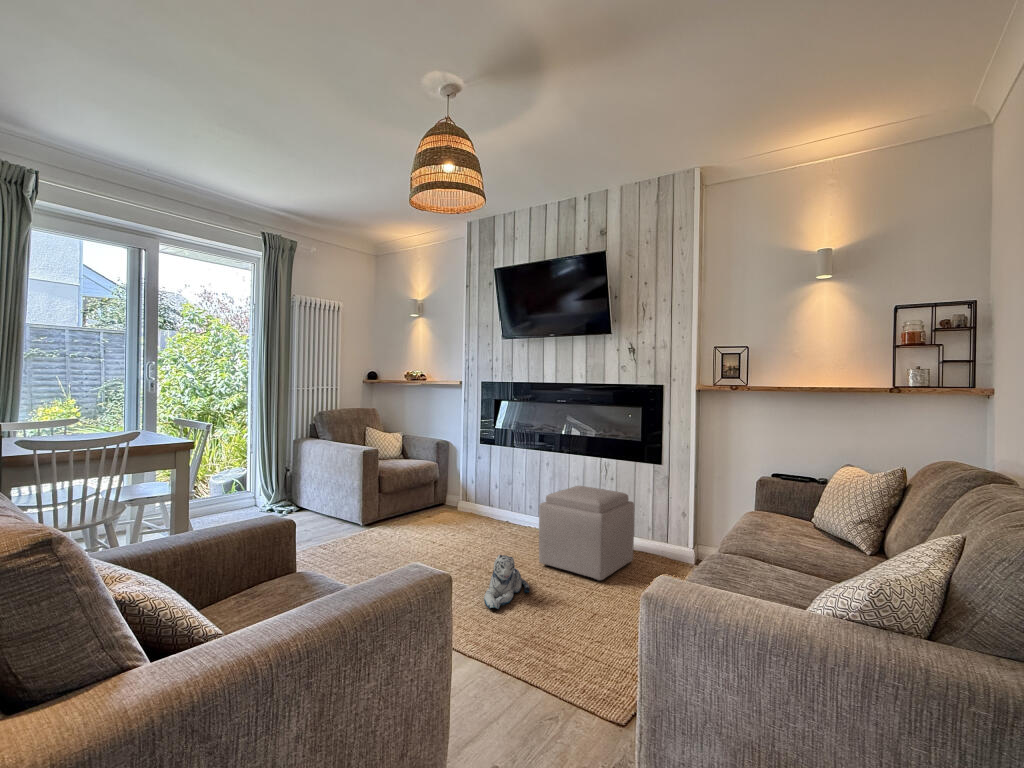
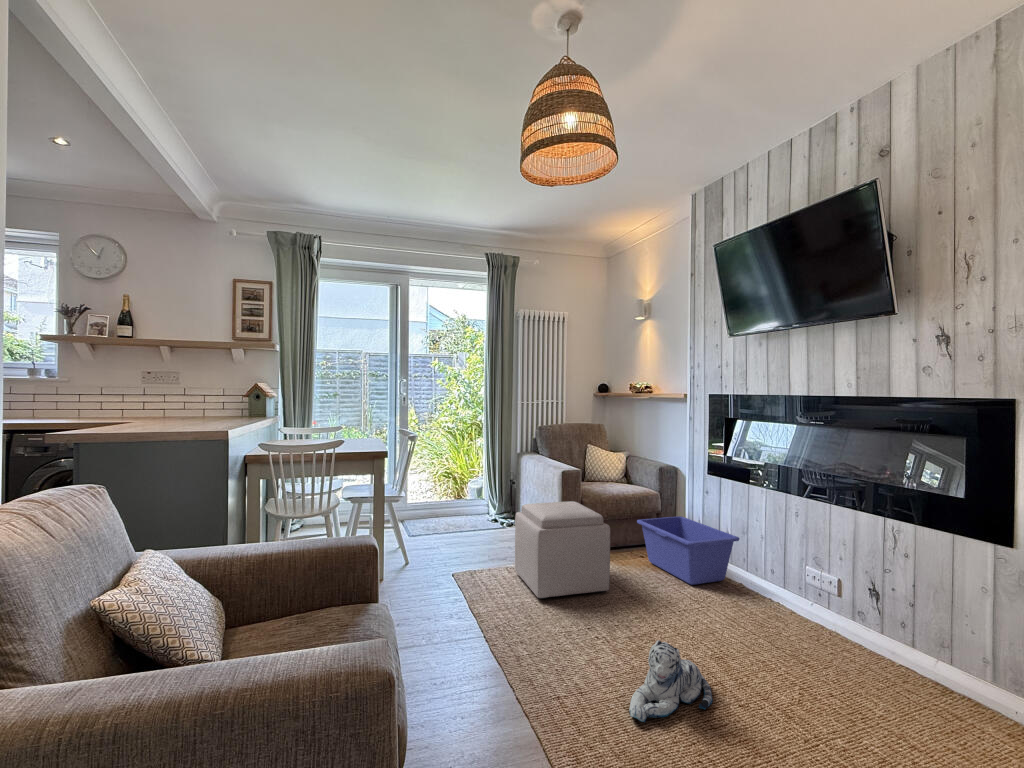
storage bin: none [428,479,507,527] -> present [637,516,740,585]
ottoman: present [539,486,634,581] -> present [515,501,610,599]

